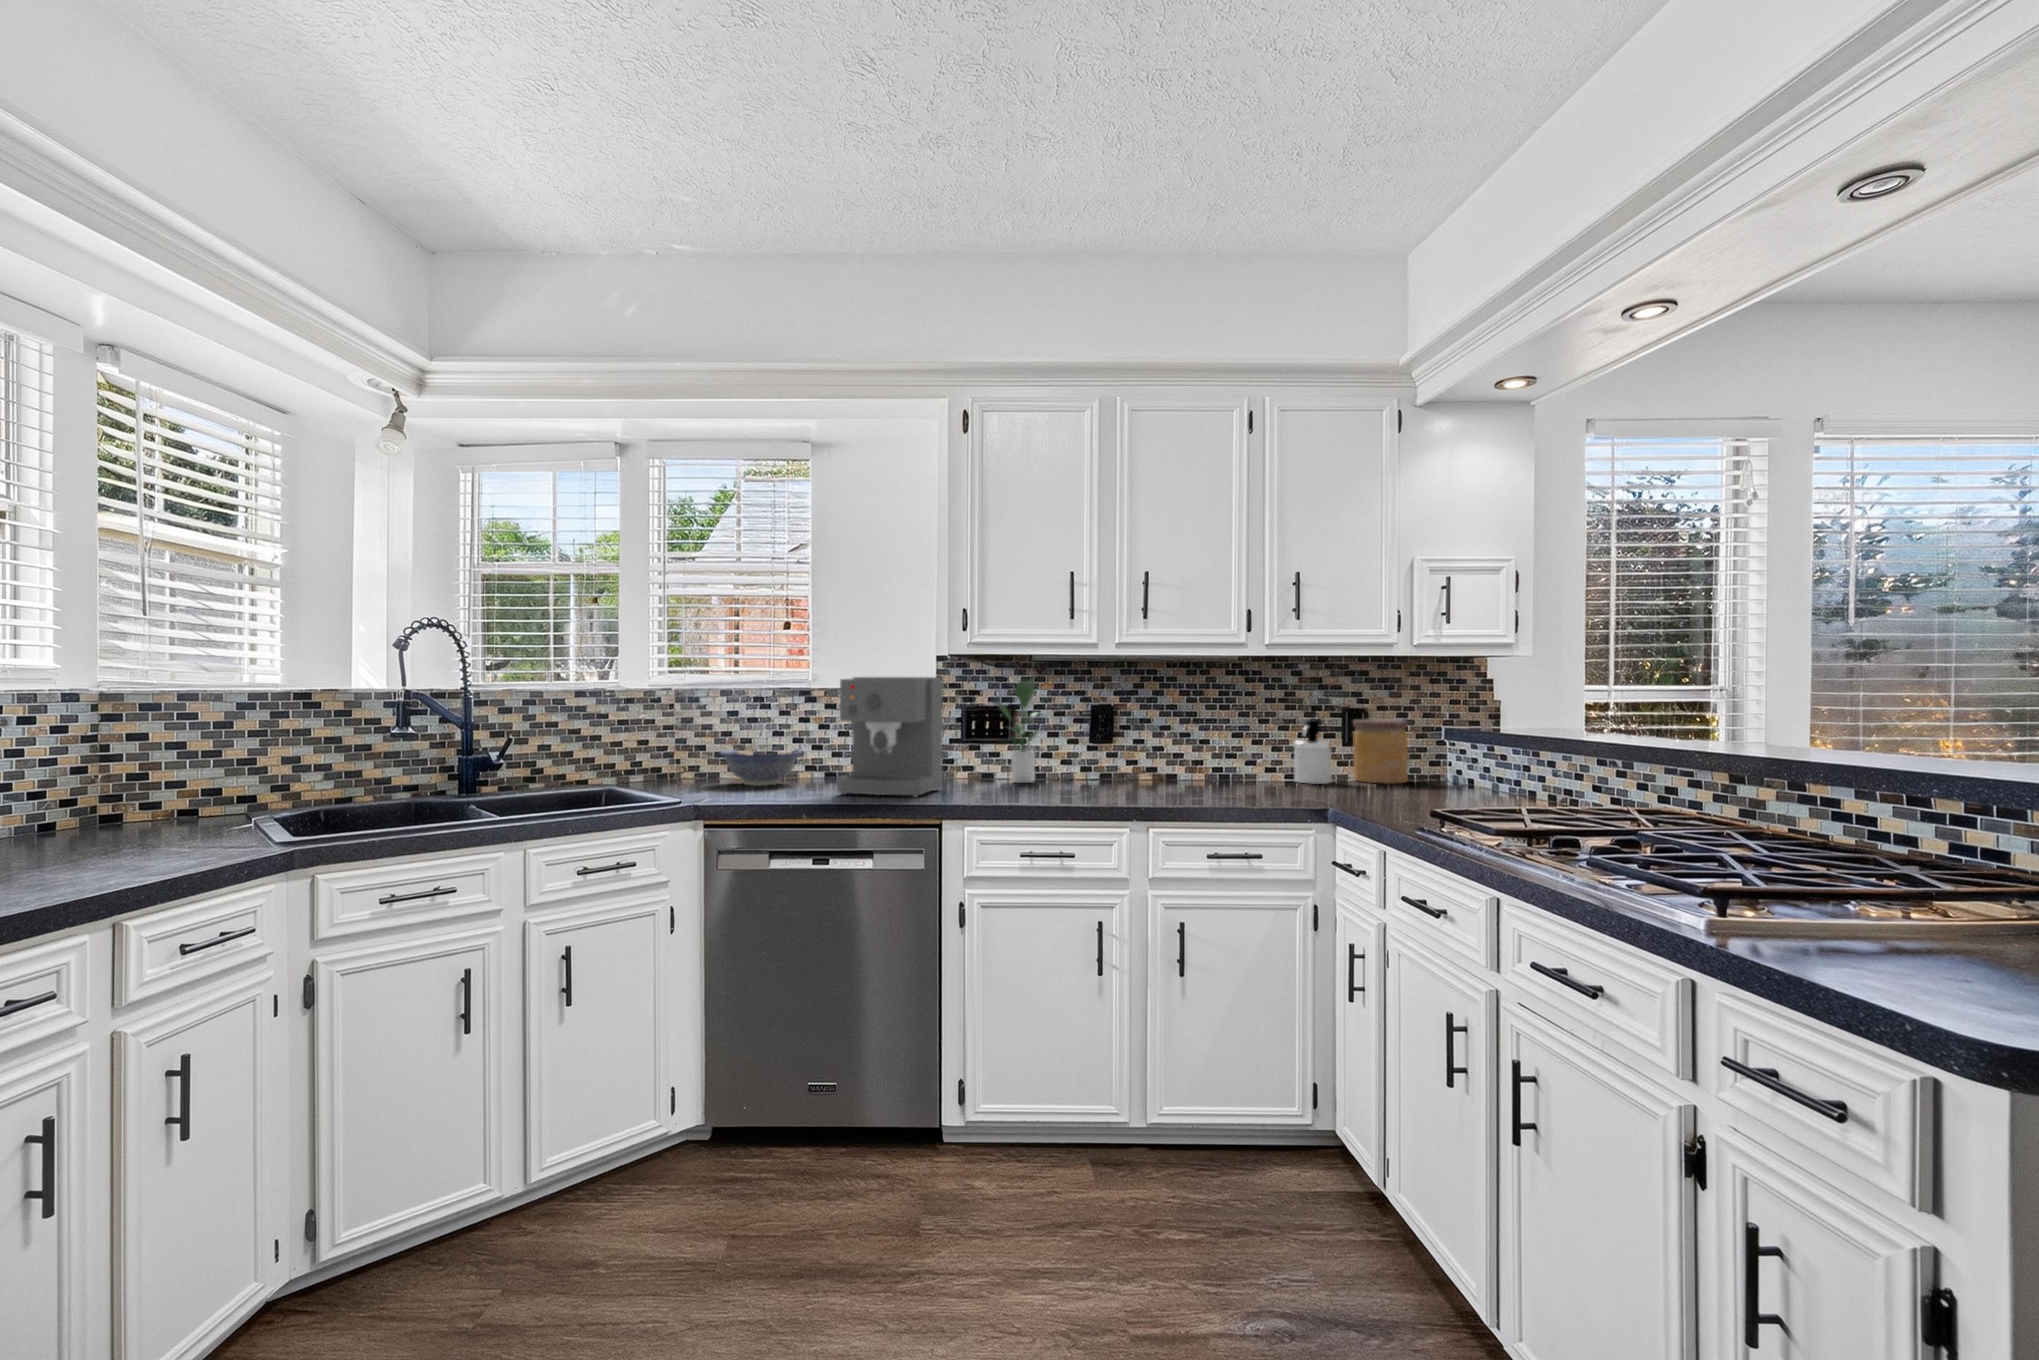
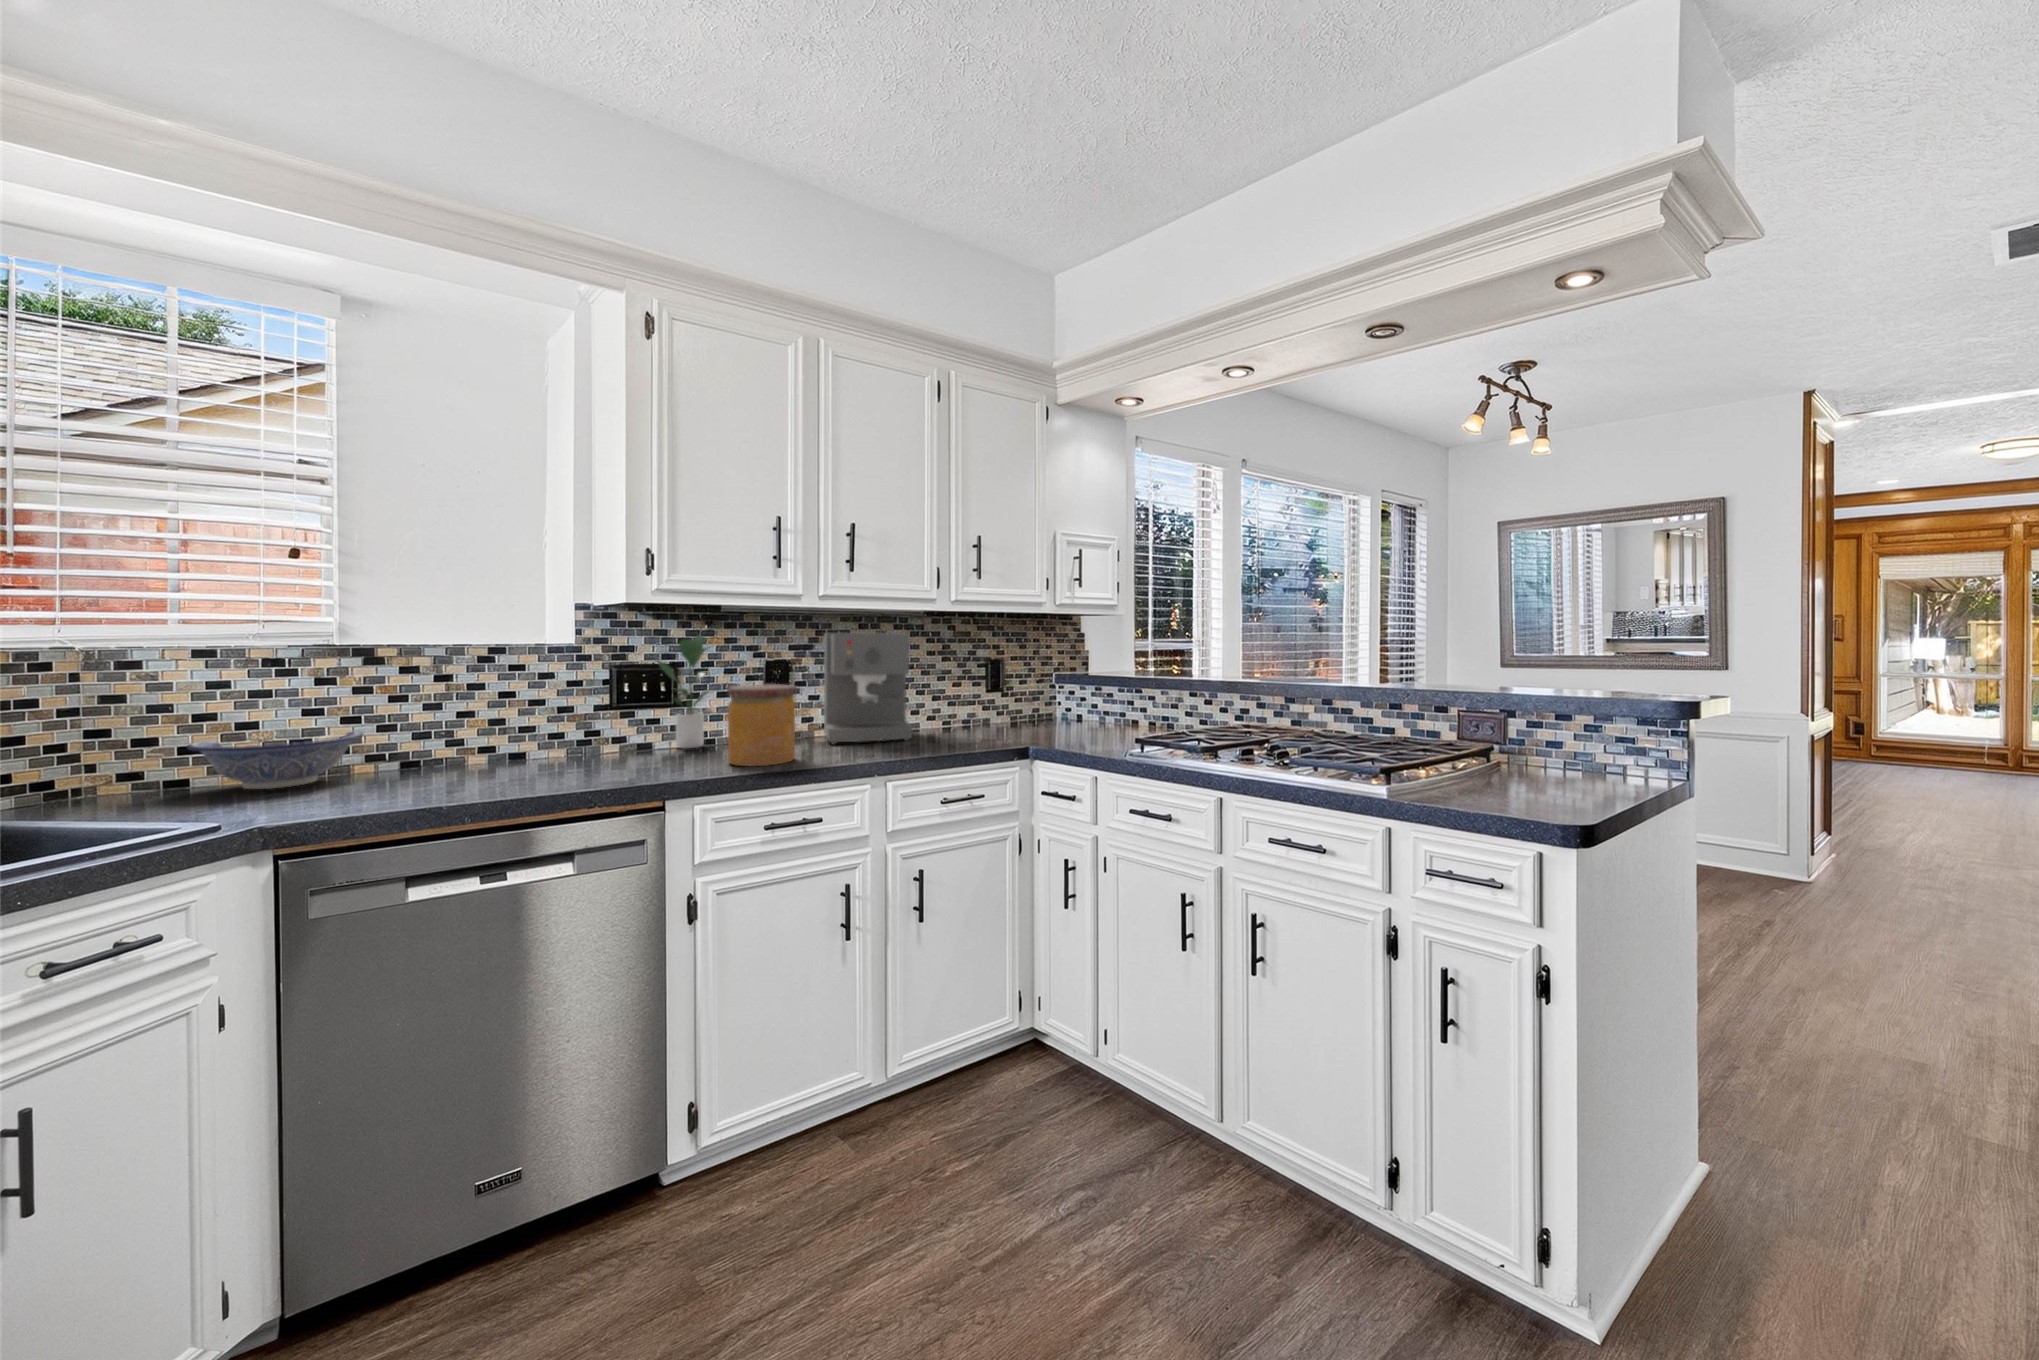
coffee maker: present [837,677,942,798] -> present [824,633,912,745]
jar: present [1353,720,1408,784] -> present [728,684,796,766]
soap dispenser: present [1293,721,1332,784] -> none [951,671,983,725]

